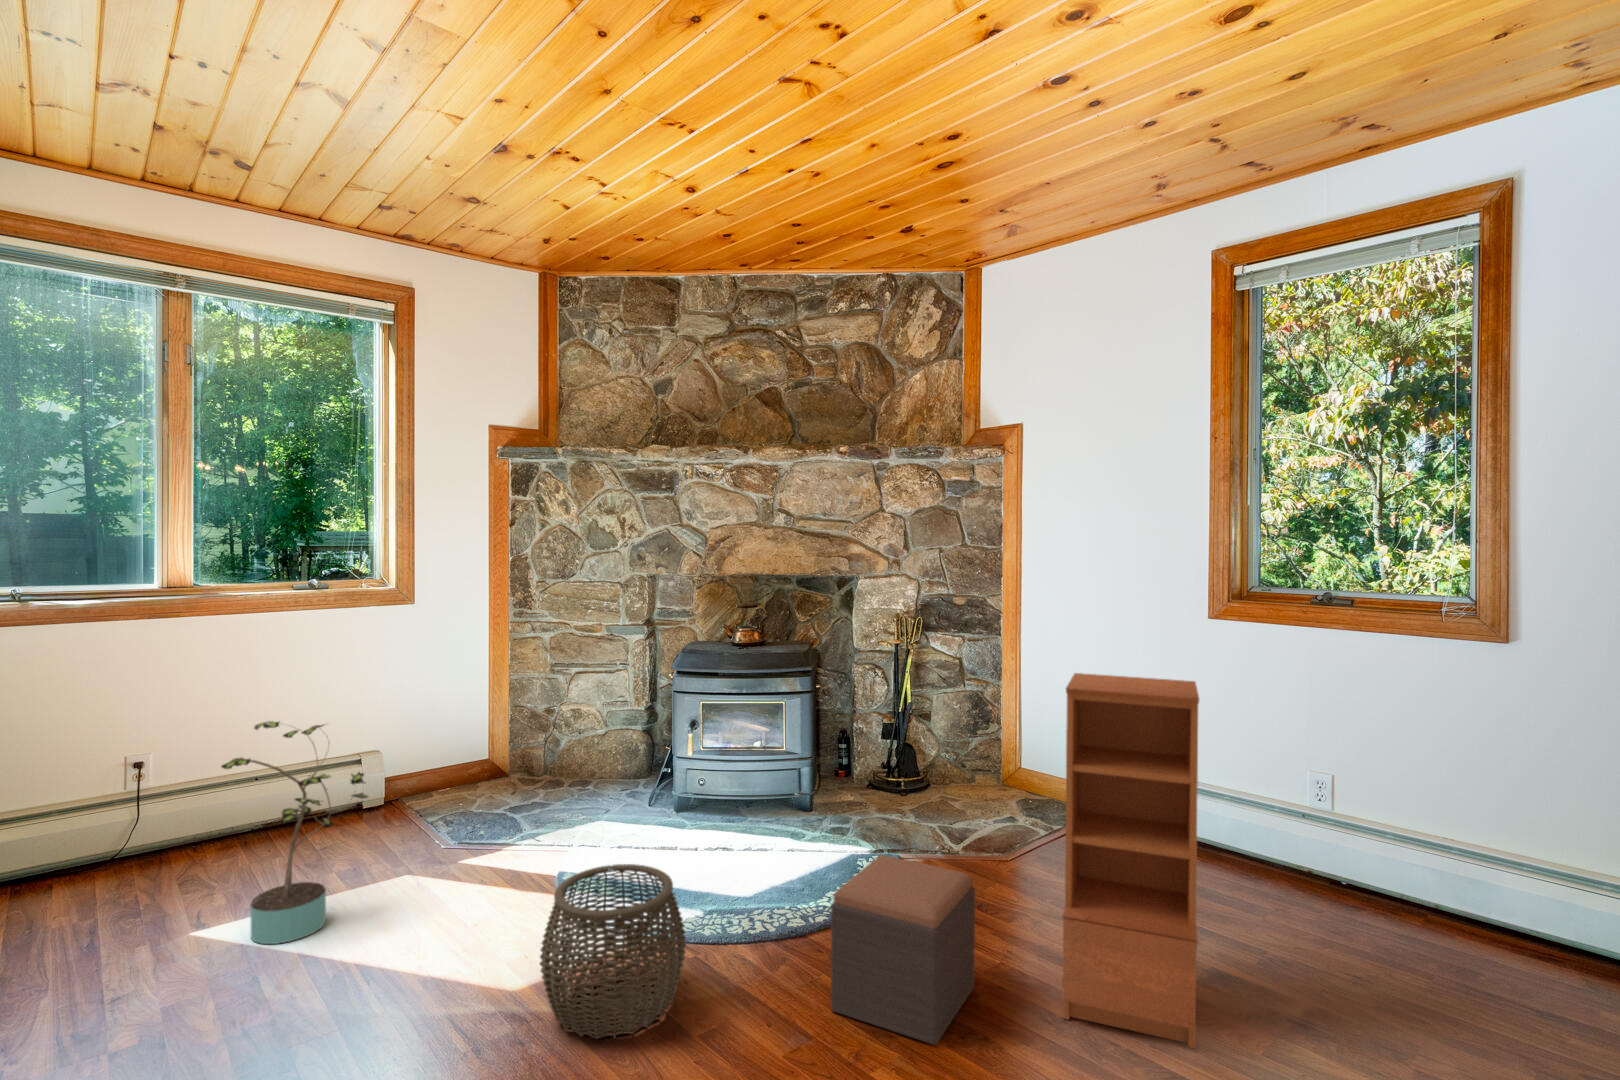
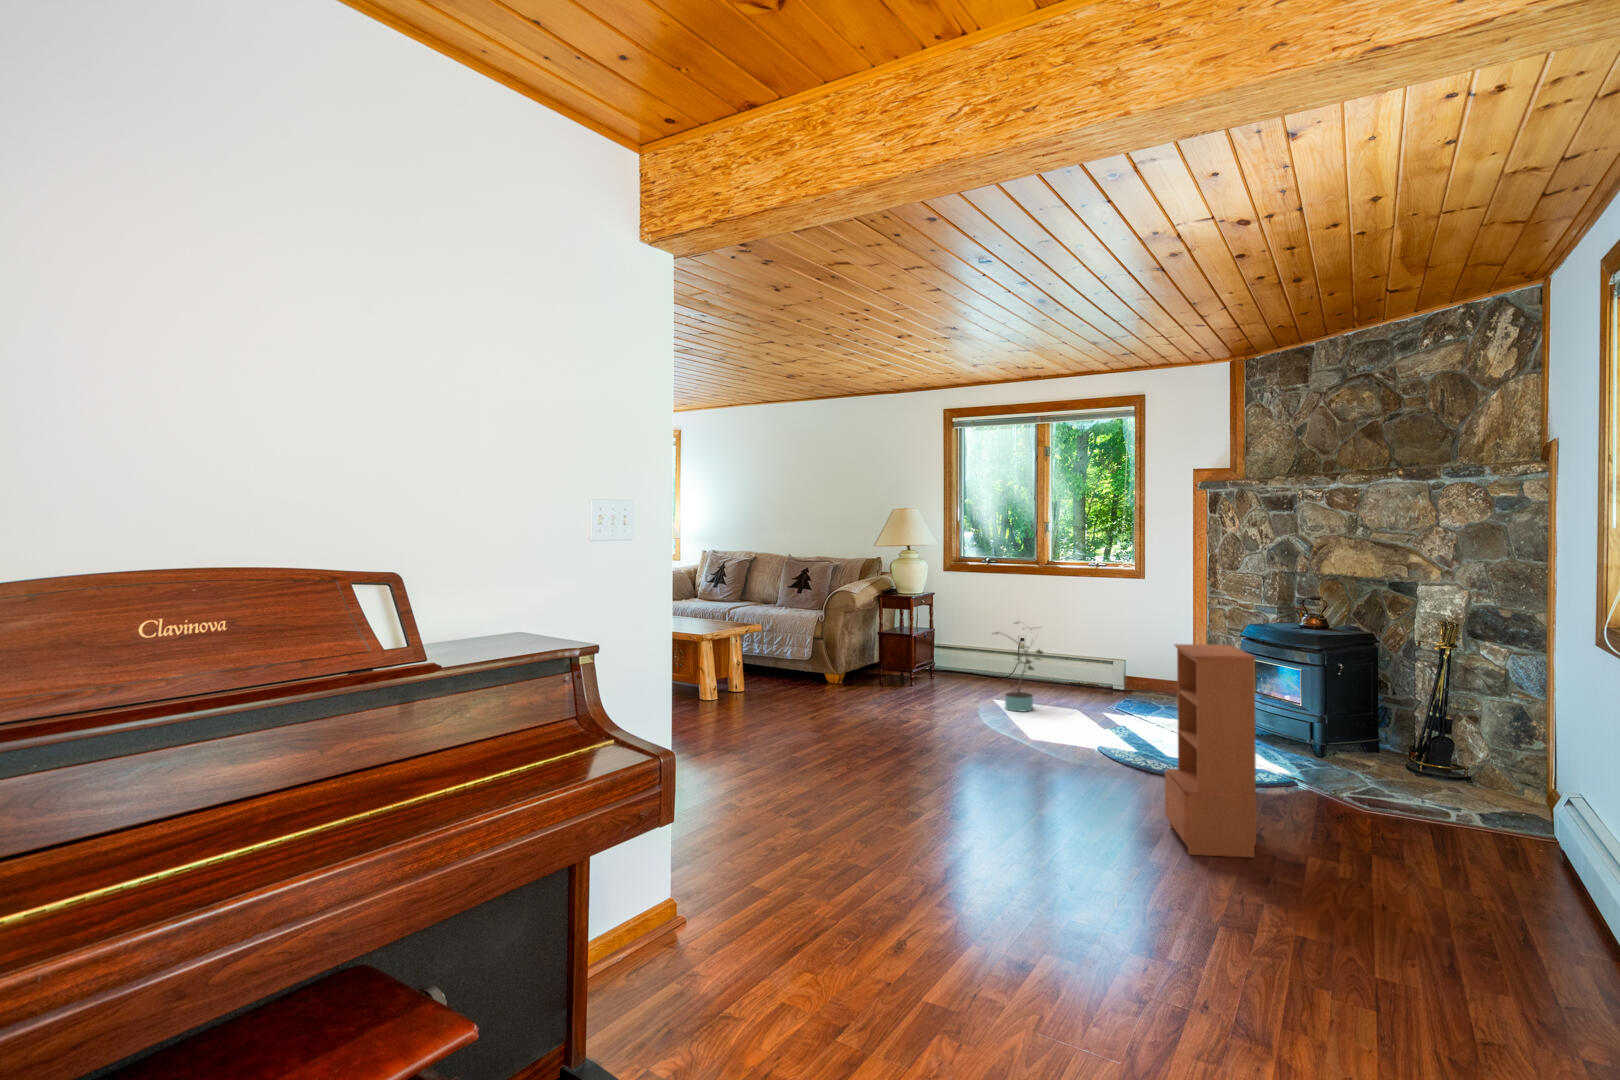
footstool: present [831,855,975,1045] -> none [1098,727,1166,809]
woven basket: present [540,864,686,1039] -> none [1015,698,1080,762]

